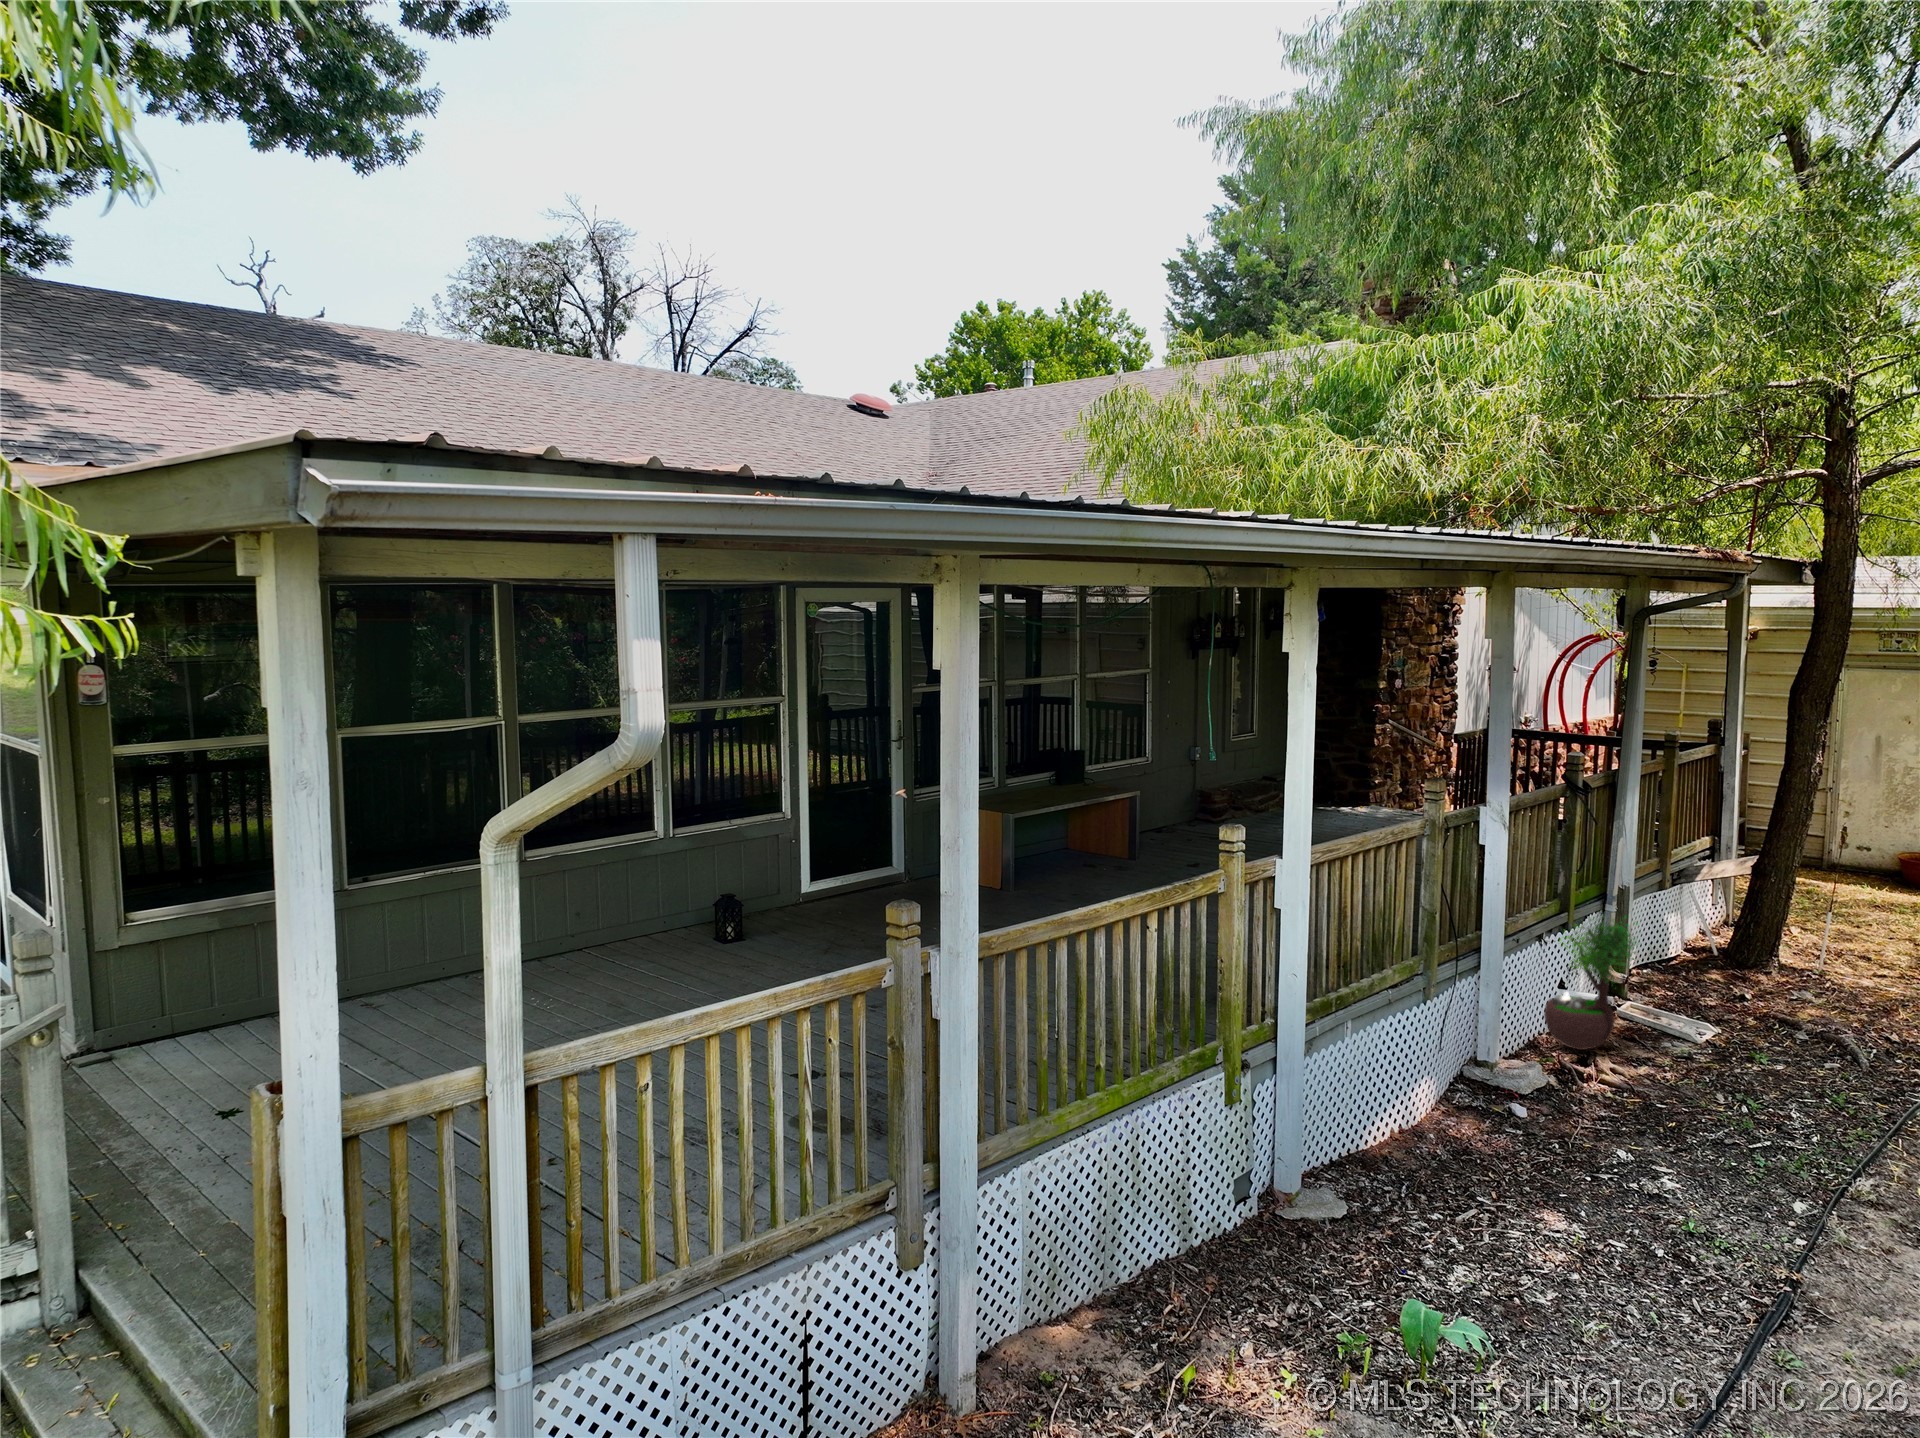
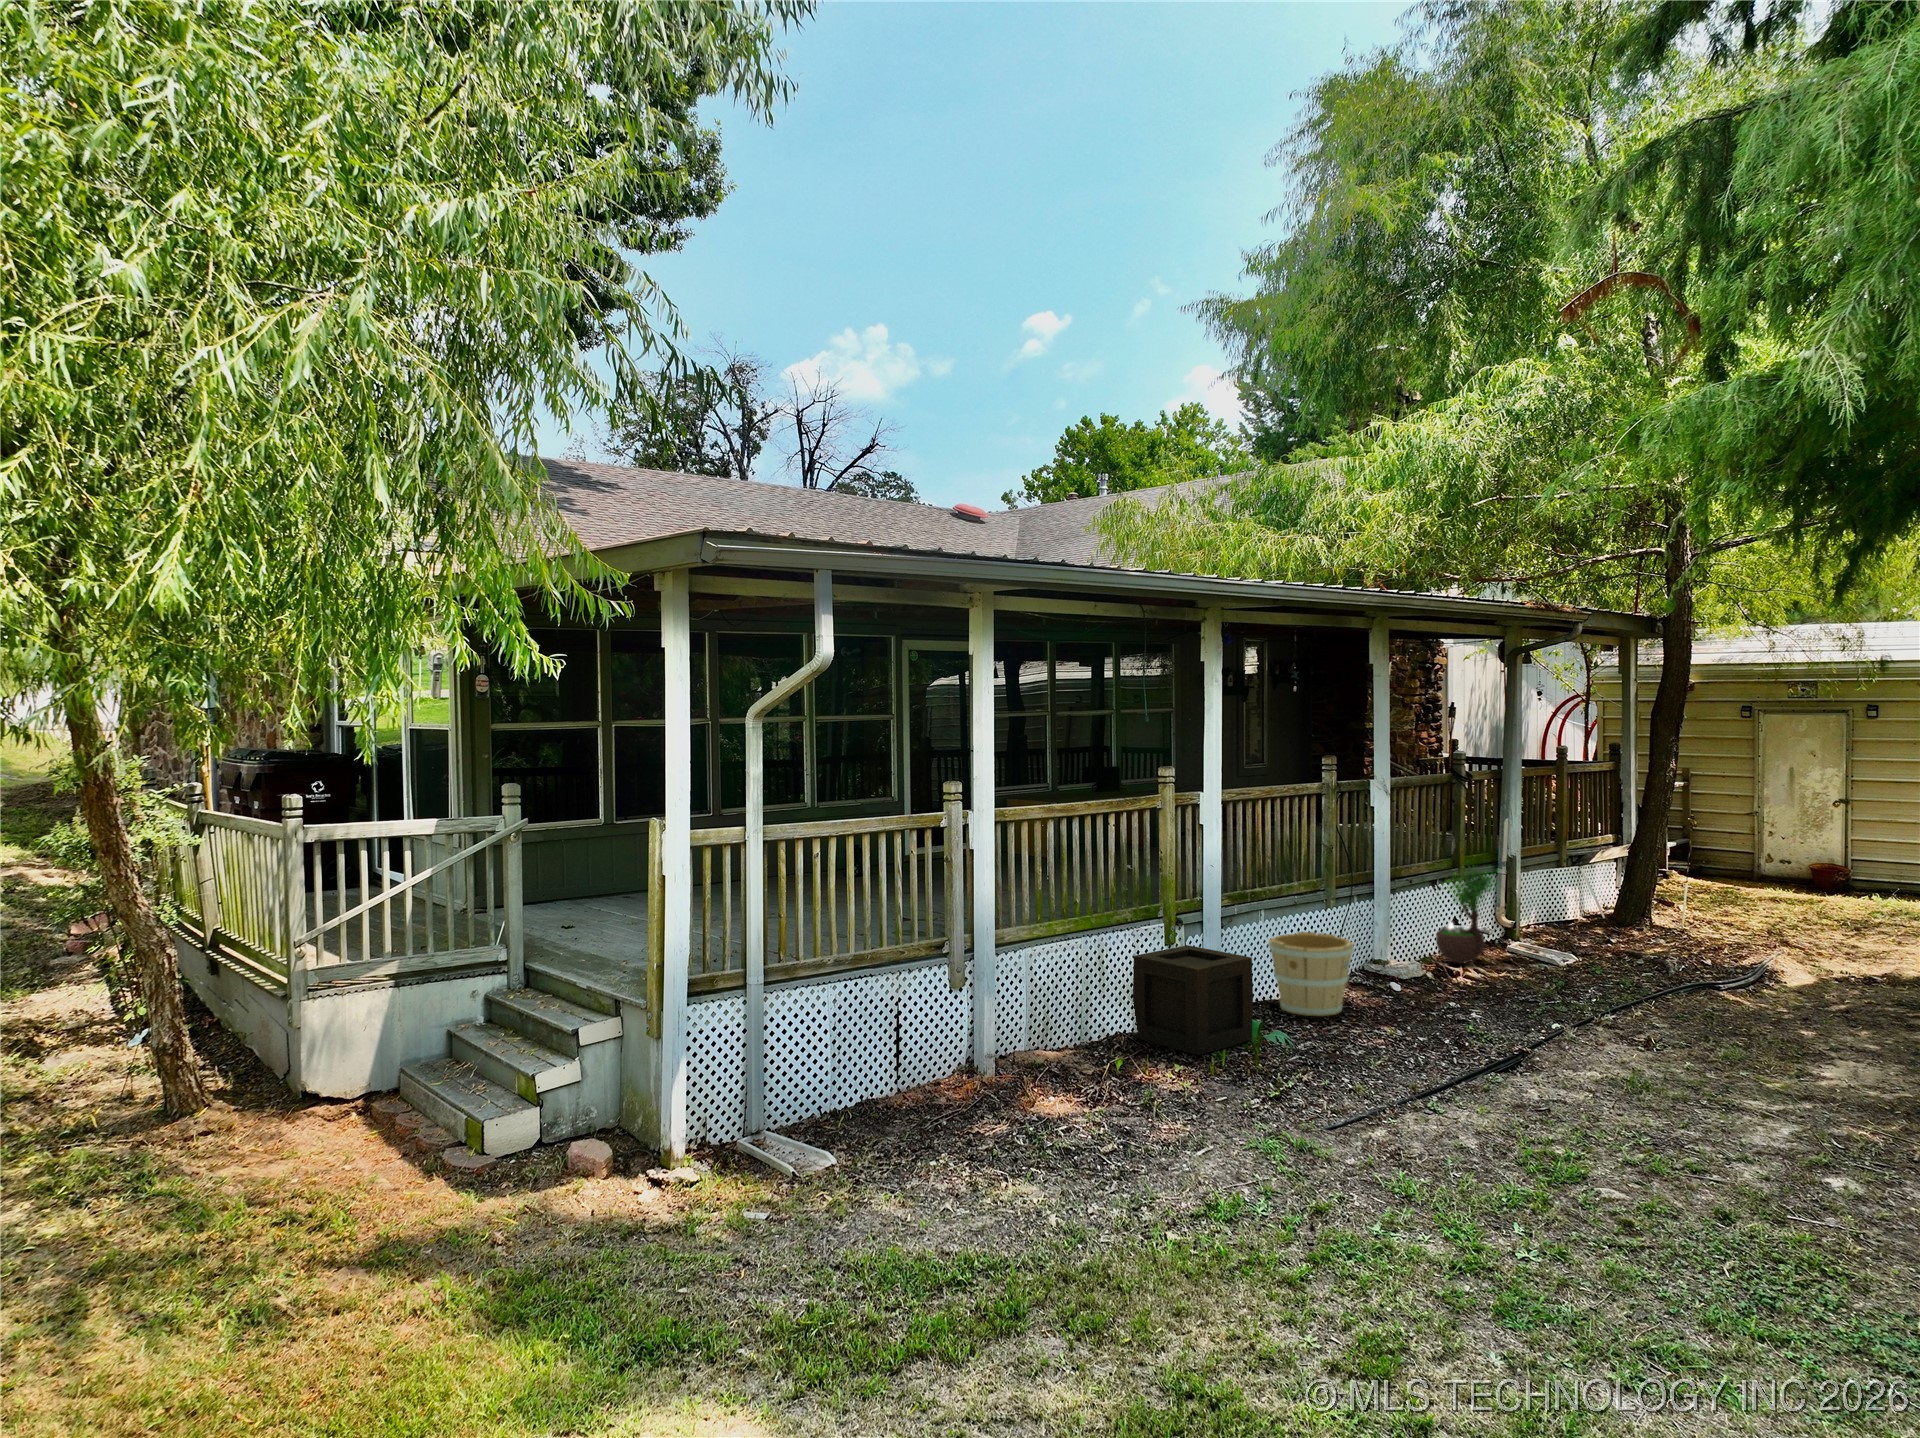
wooden bucket: none [1363,1047,1501,1192] -> present [1268,932,1354,1016]
wooden crate: none [1186,1101,1379,1322] -> present [1133,945,1253,1055]

